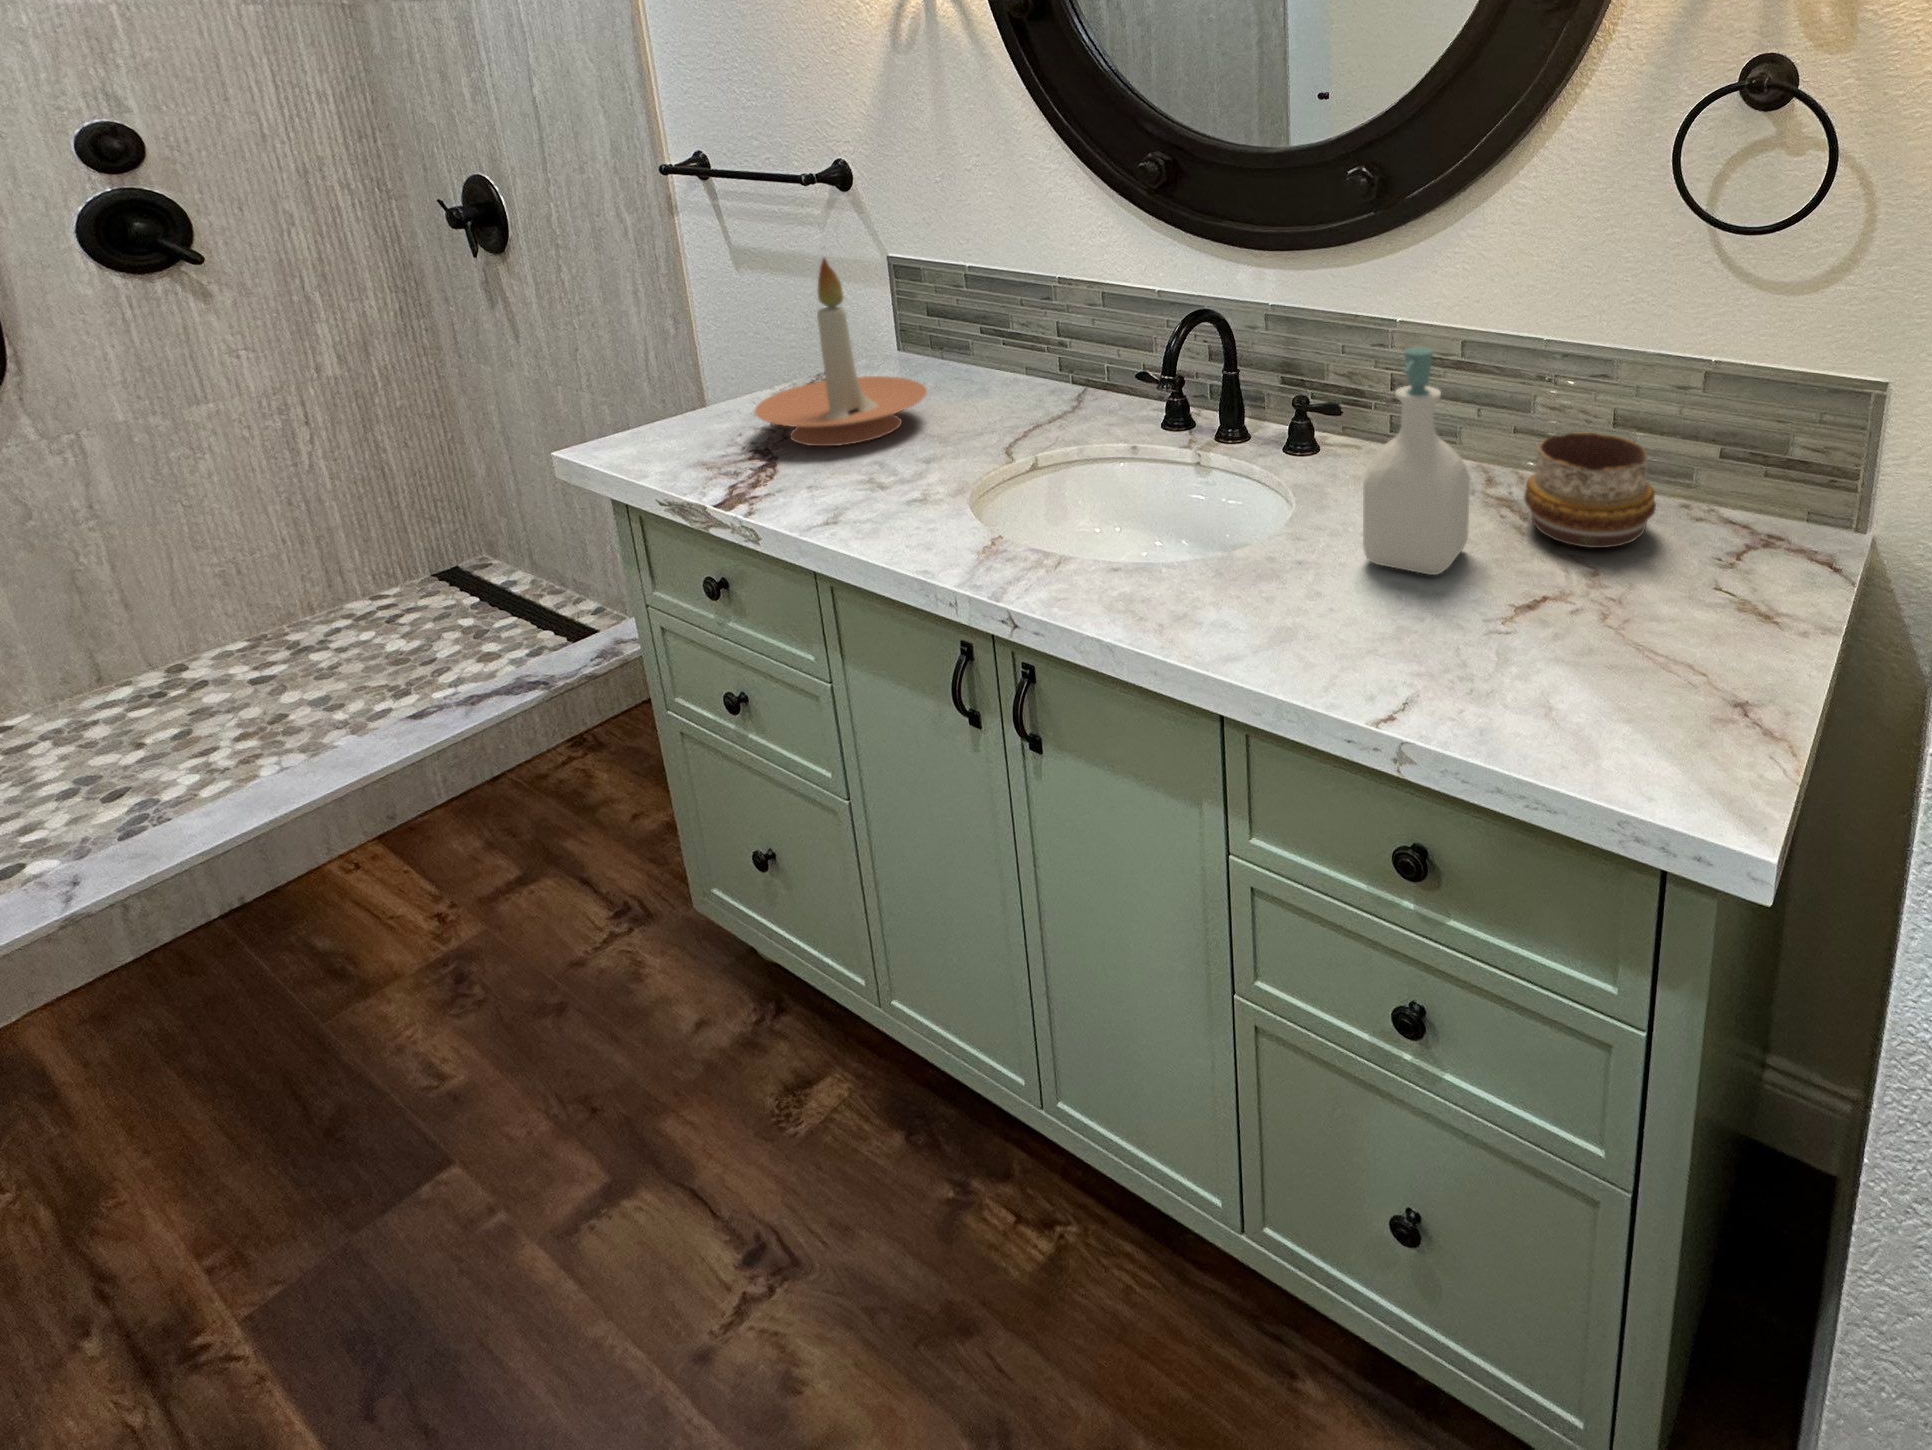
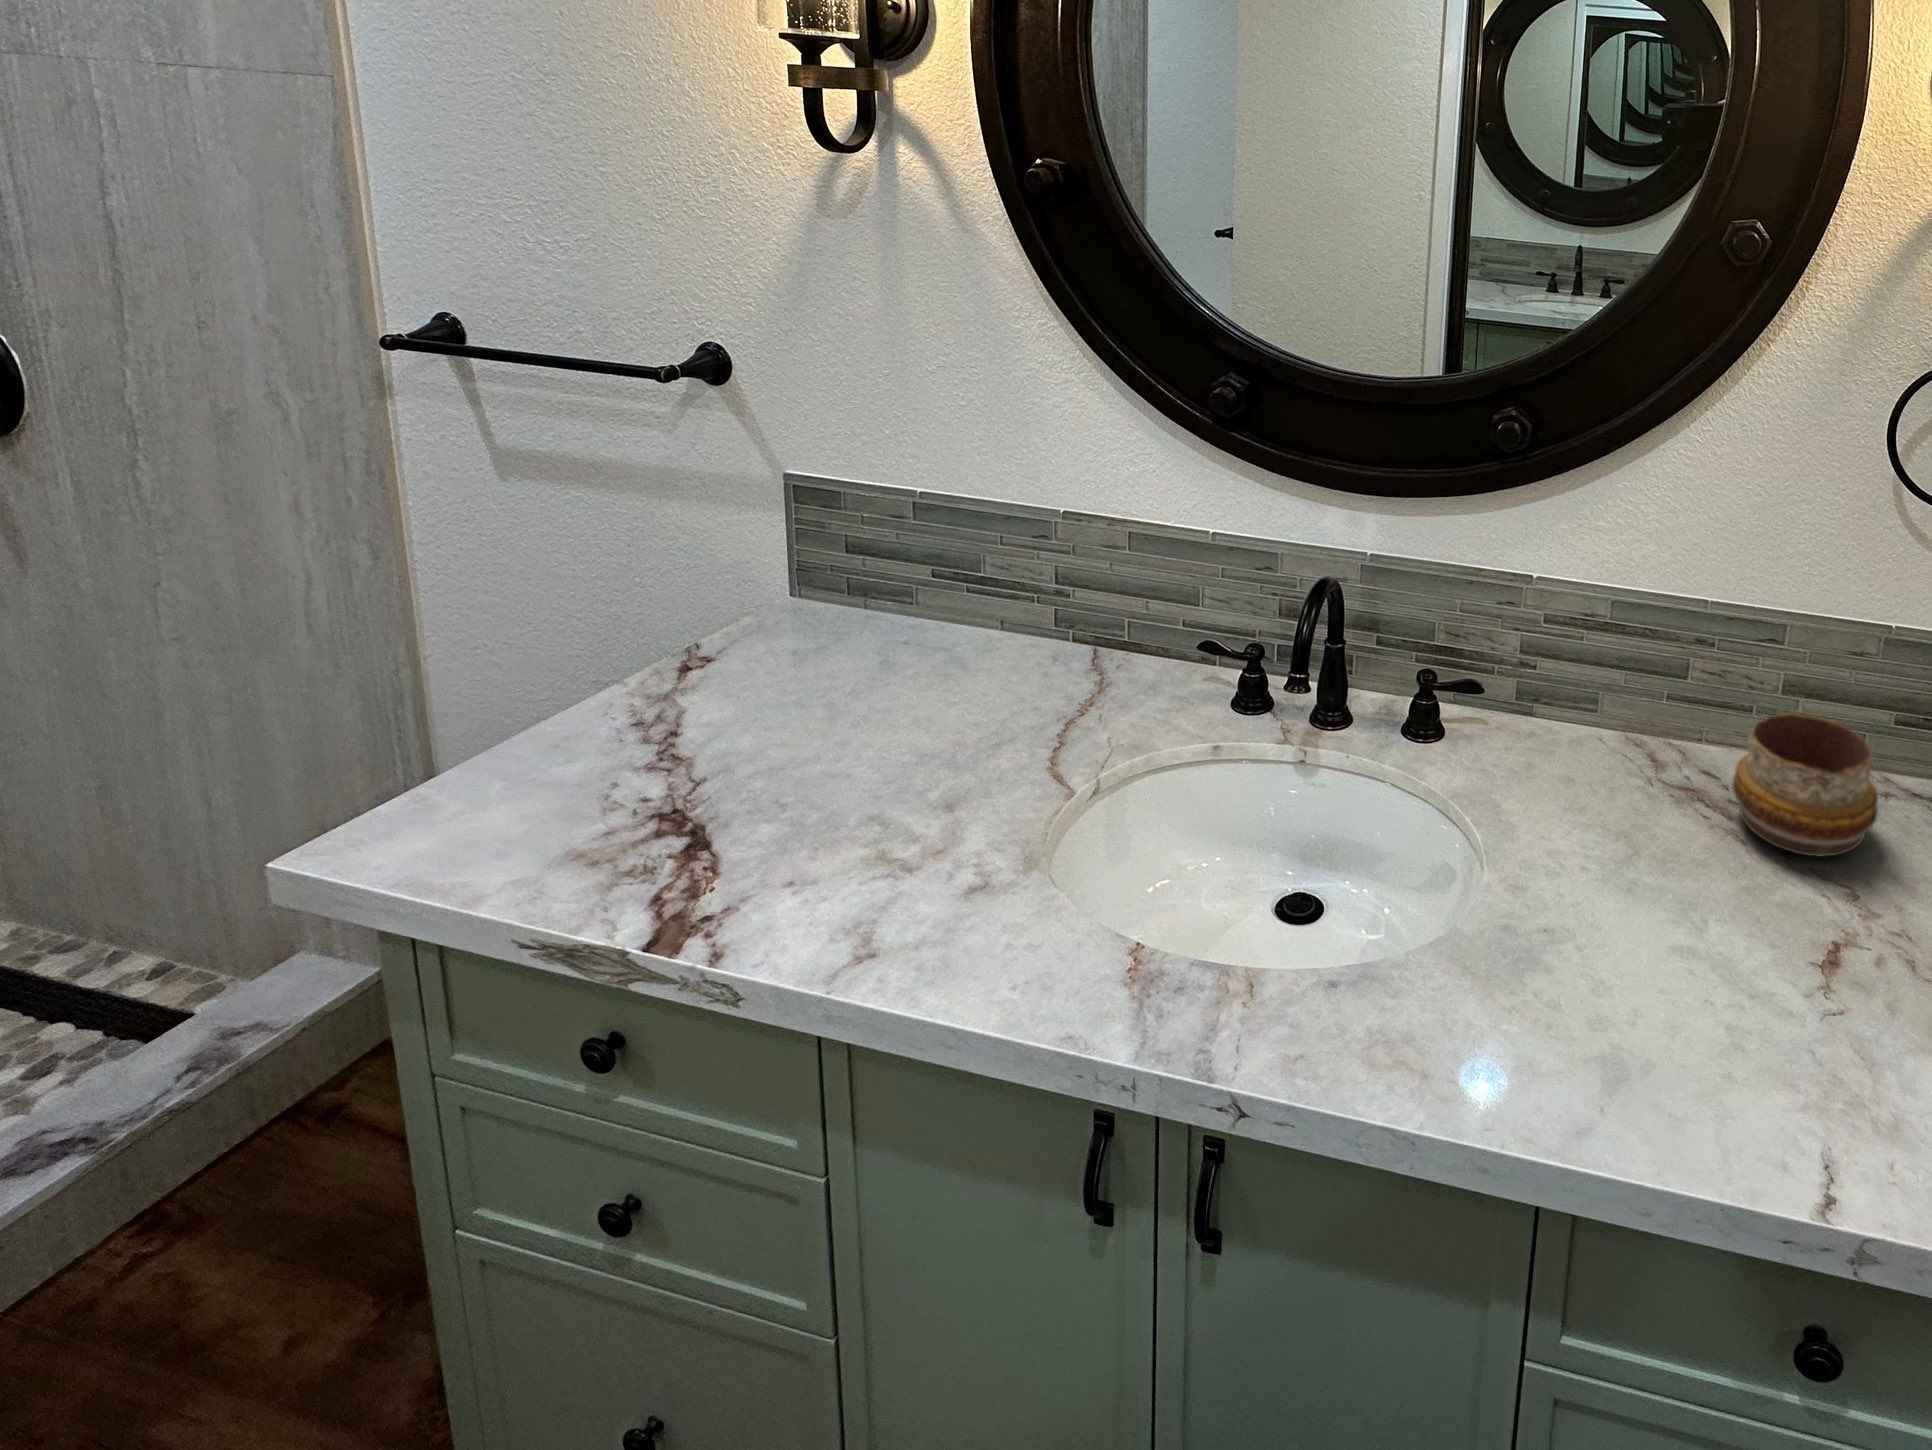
candle holder: present [755,258,927,446] -> none [644,519,904,792]
soap bottle: present [1363,347,1470,575] -> none [1604,656,1723,924]

